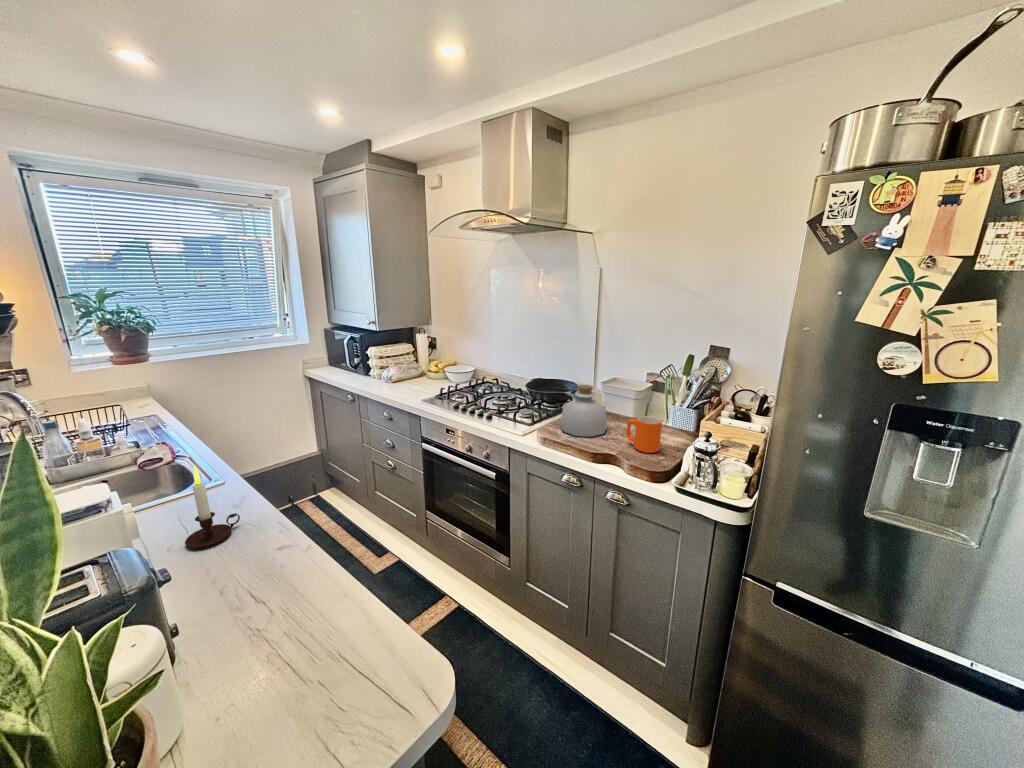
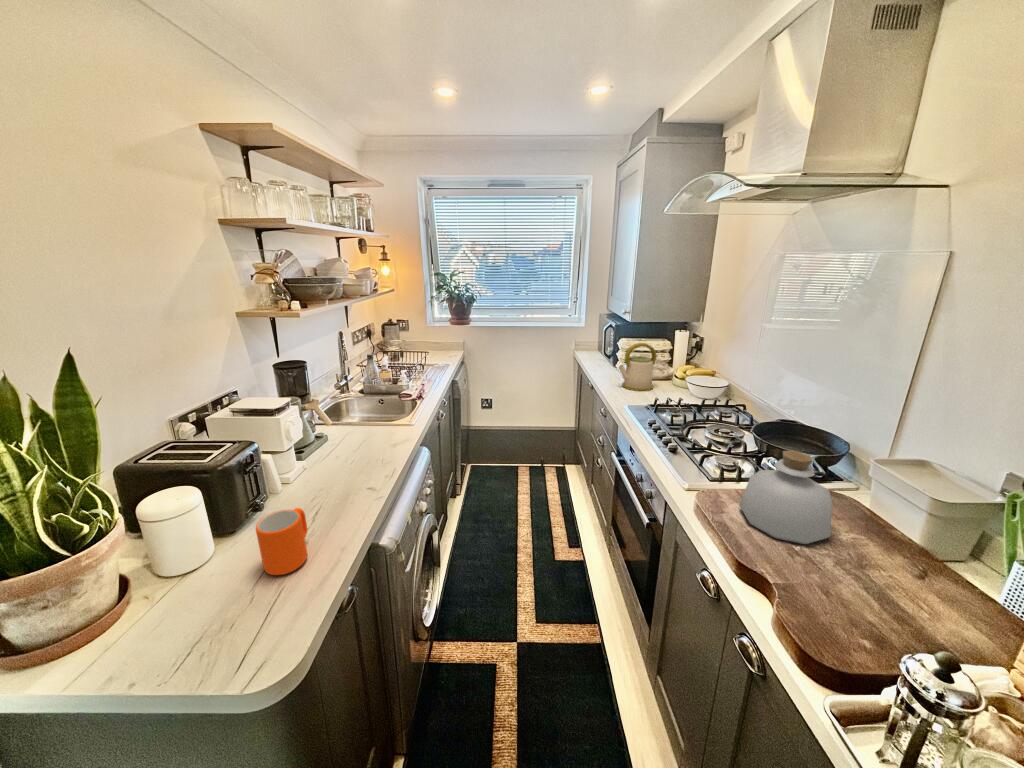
kettle: none [388,348,419,391] -> present [619,343,656,391]
mug: present [627,416,662,453] -> present [256,508,307,575]
candle: present [185,466,240,548] -> none [346,410,381,469]

